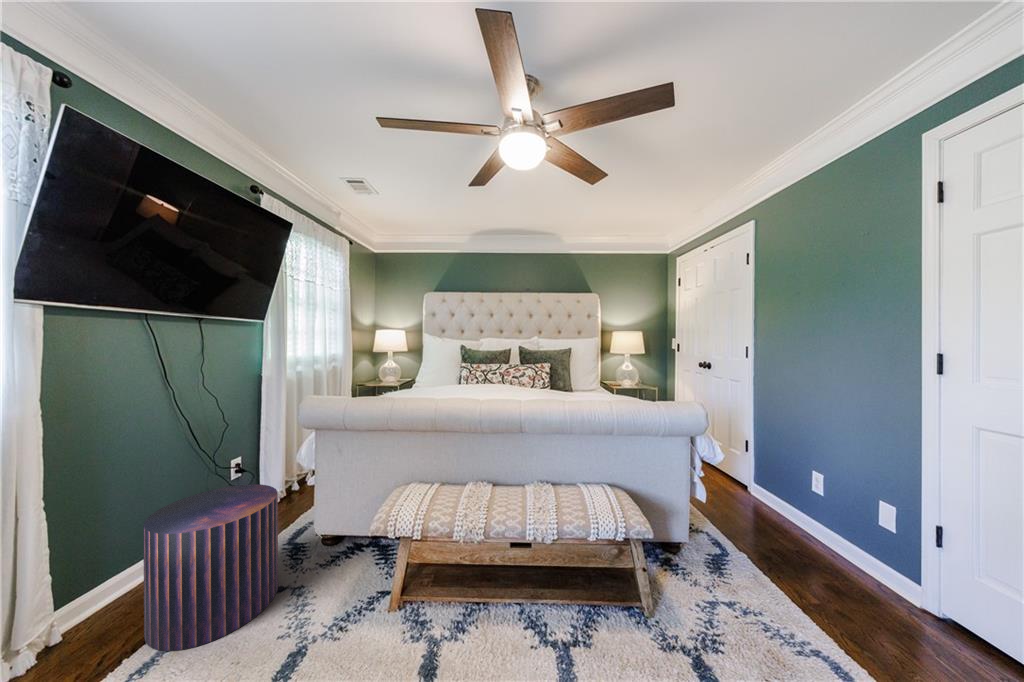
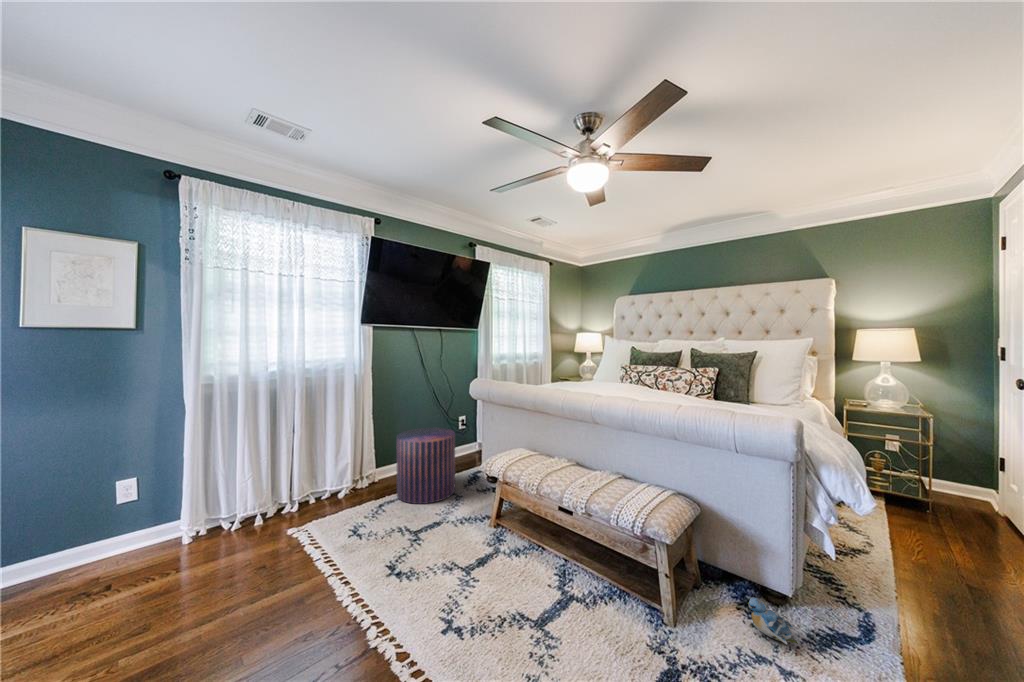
plush toy: none [677,554,714,582] -> present [748,598,798,645]

